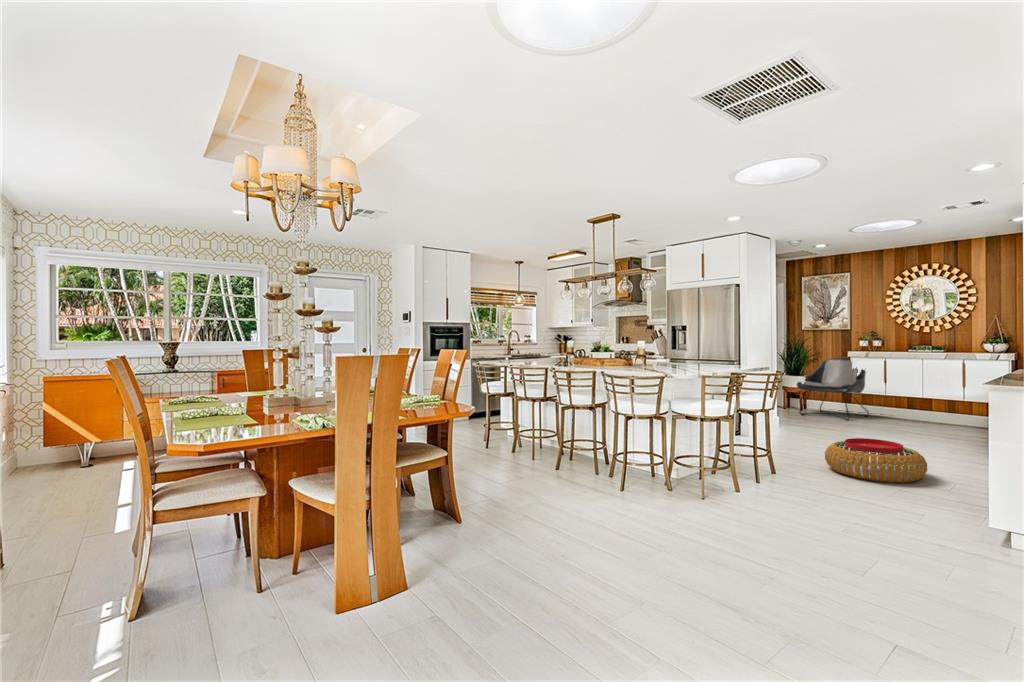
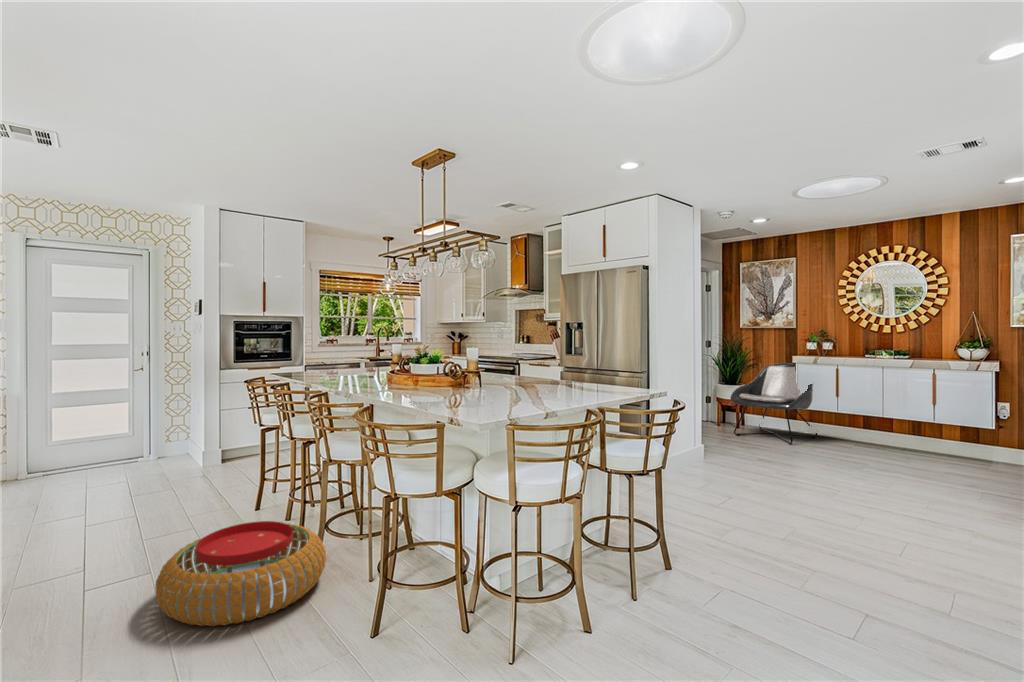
pouf: present [825,438,927,483] -> present [156,521,326,626]

